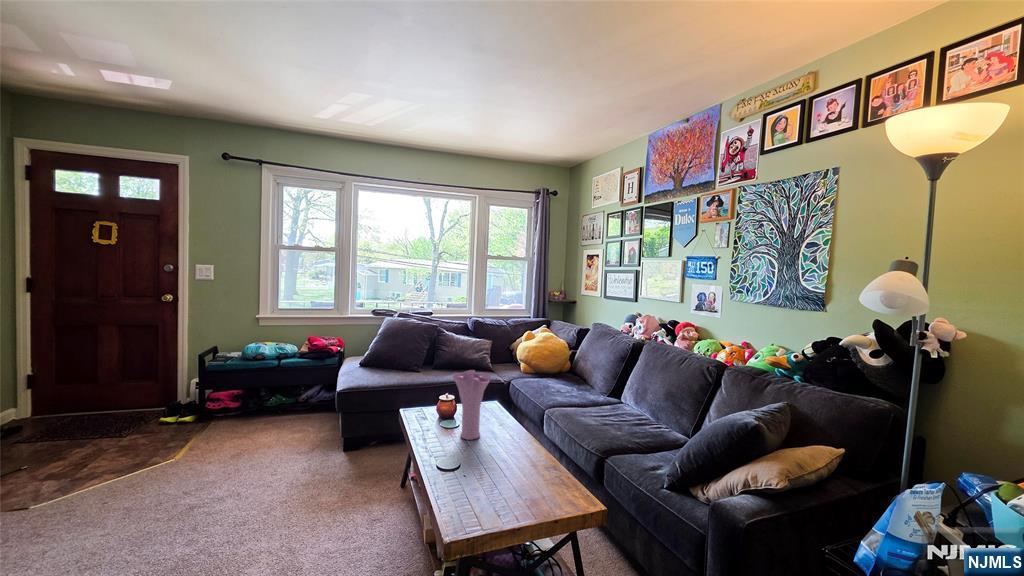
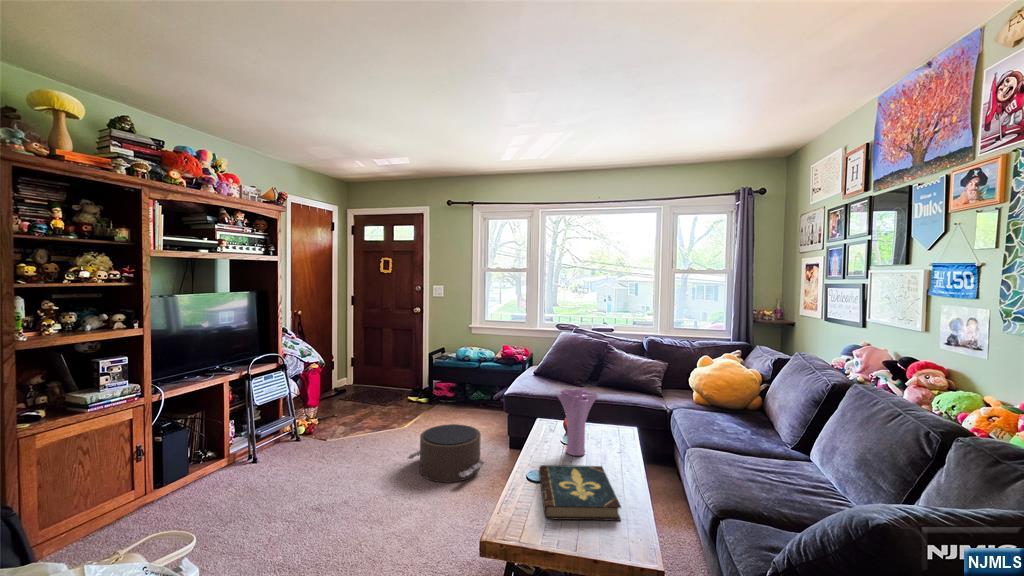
pouf: none [212,436,333,516] -> present [408,424,484,482]
book: none [457,443,563,509] -> present [539,465,621,521]

